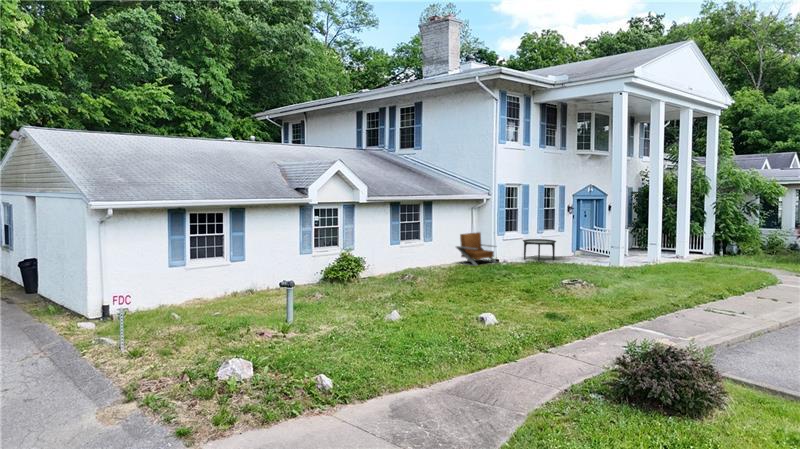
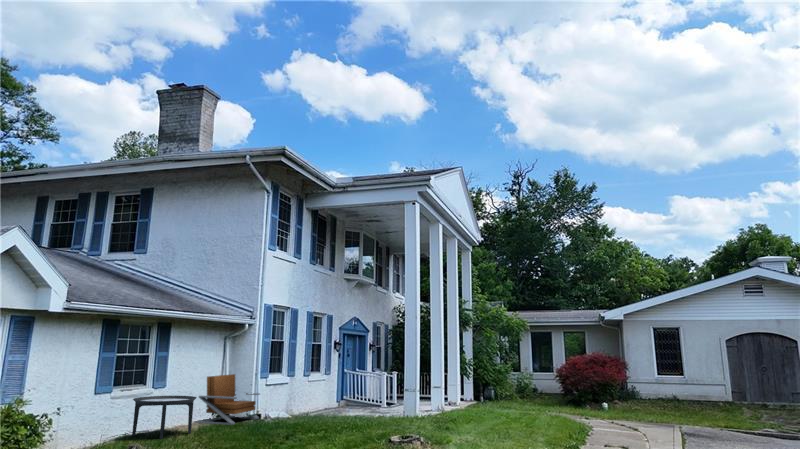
round table: present [523,239,556,262] -> present [132,396,197,439]

